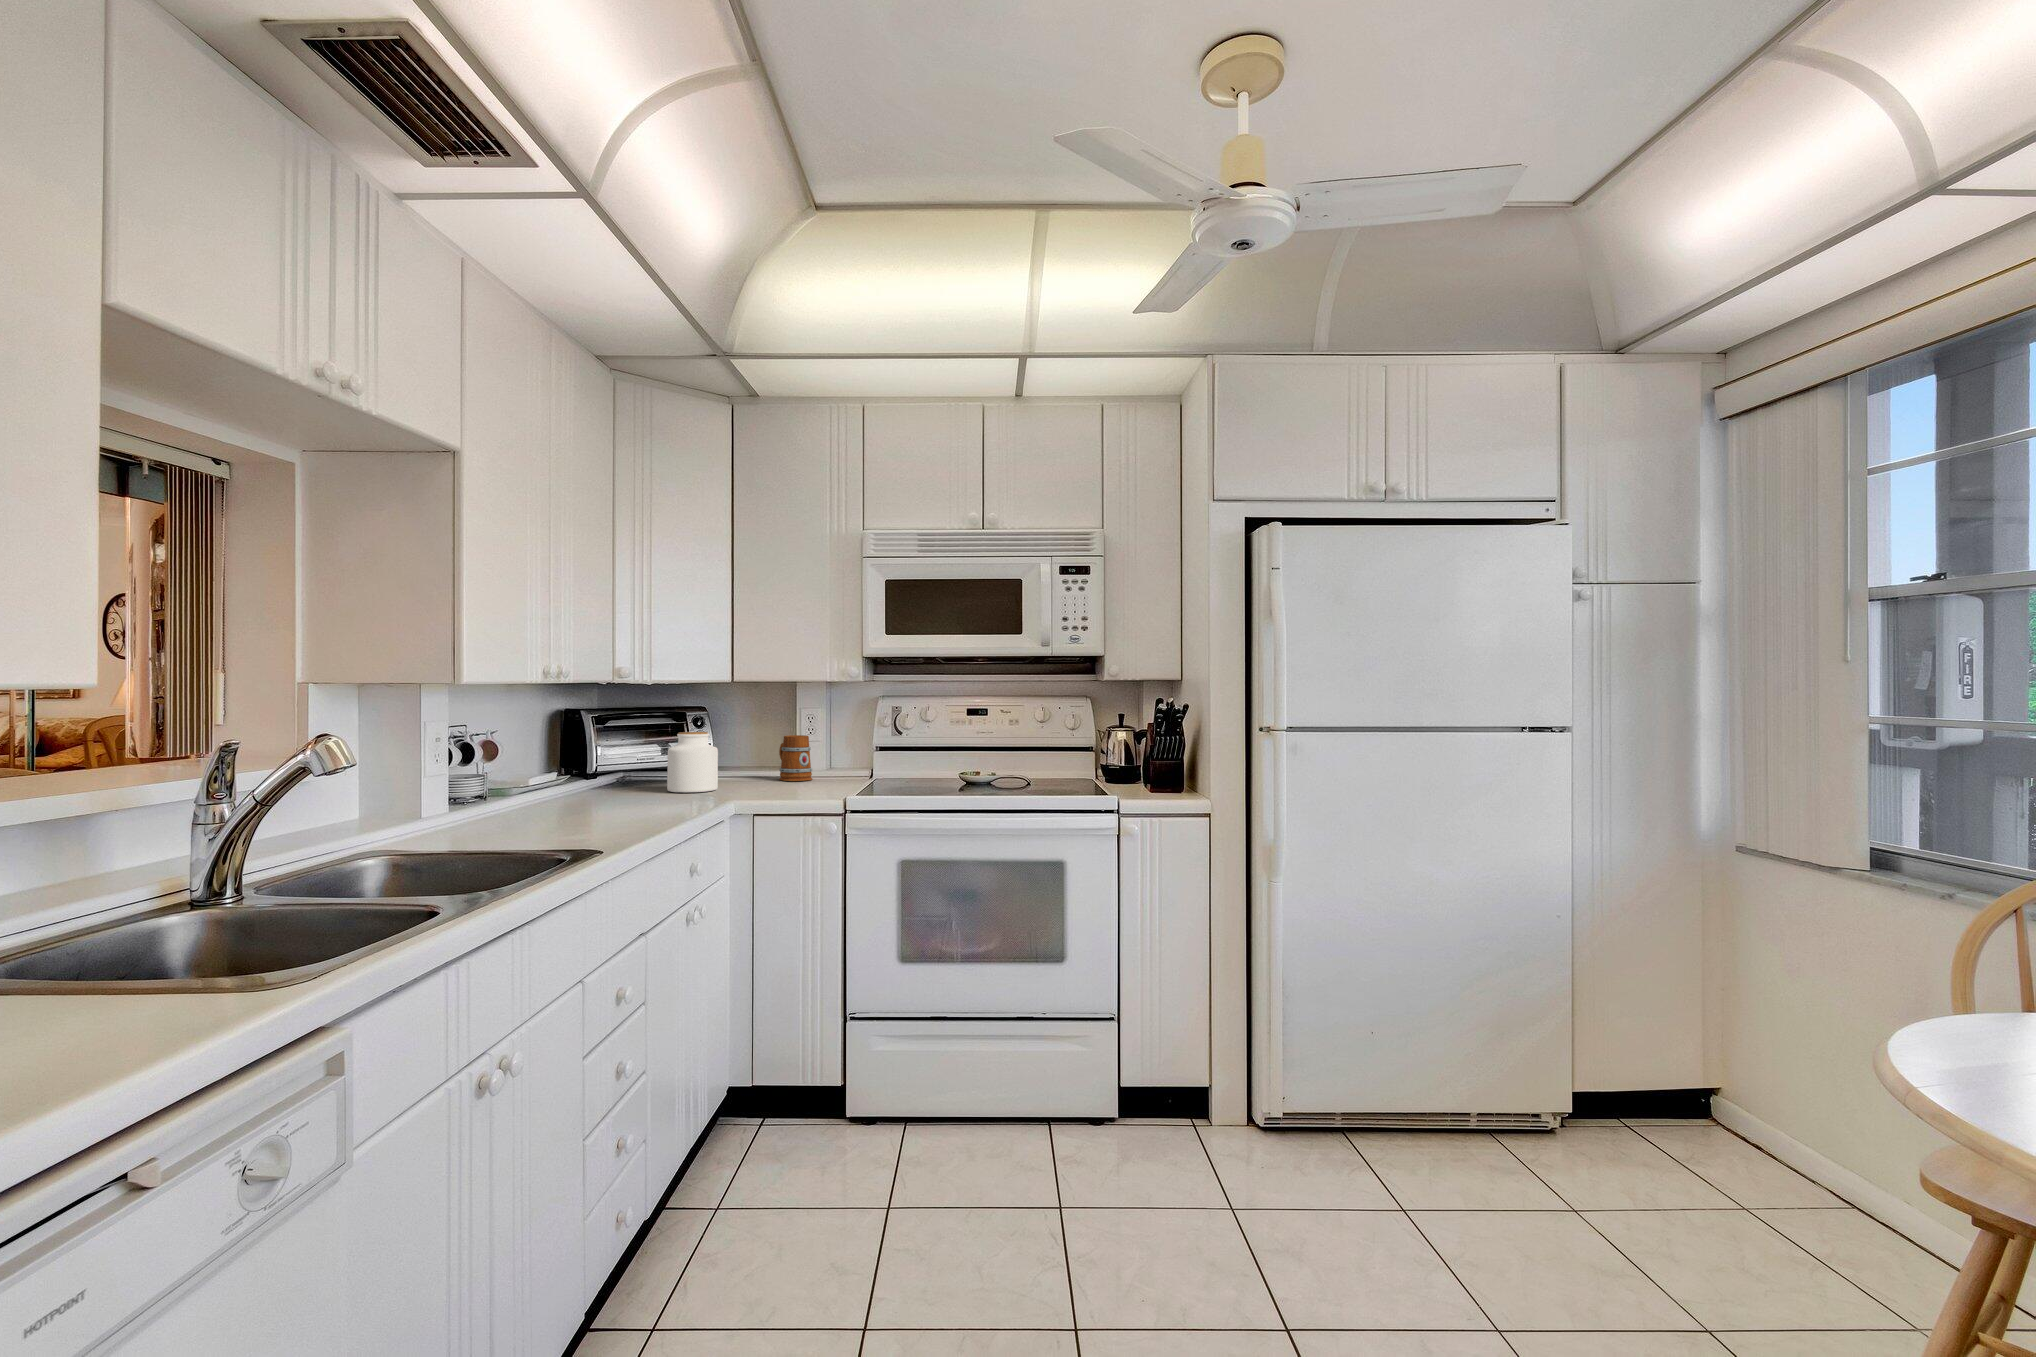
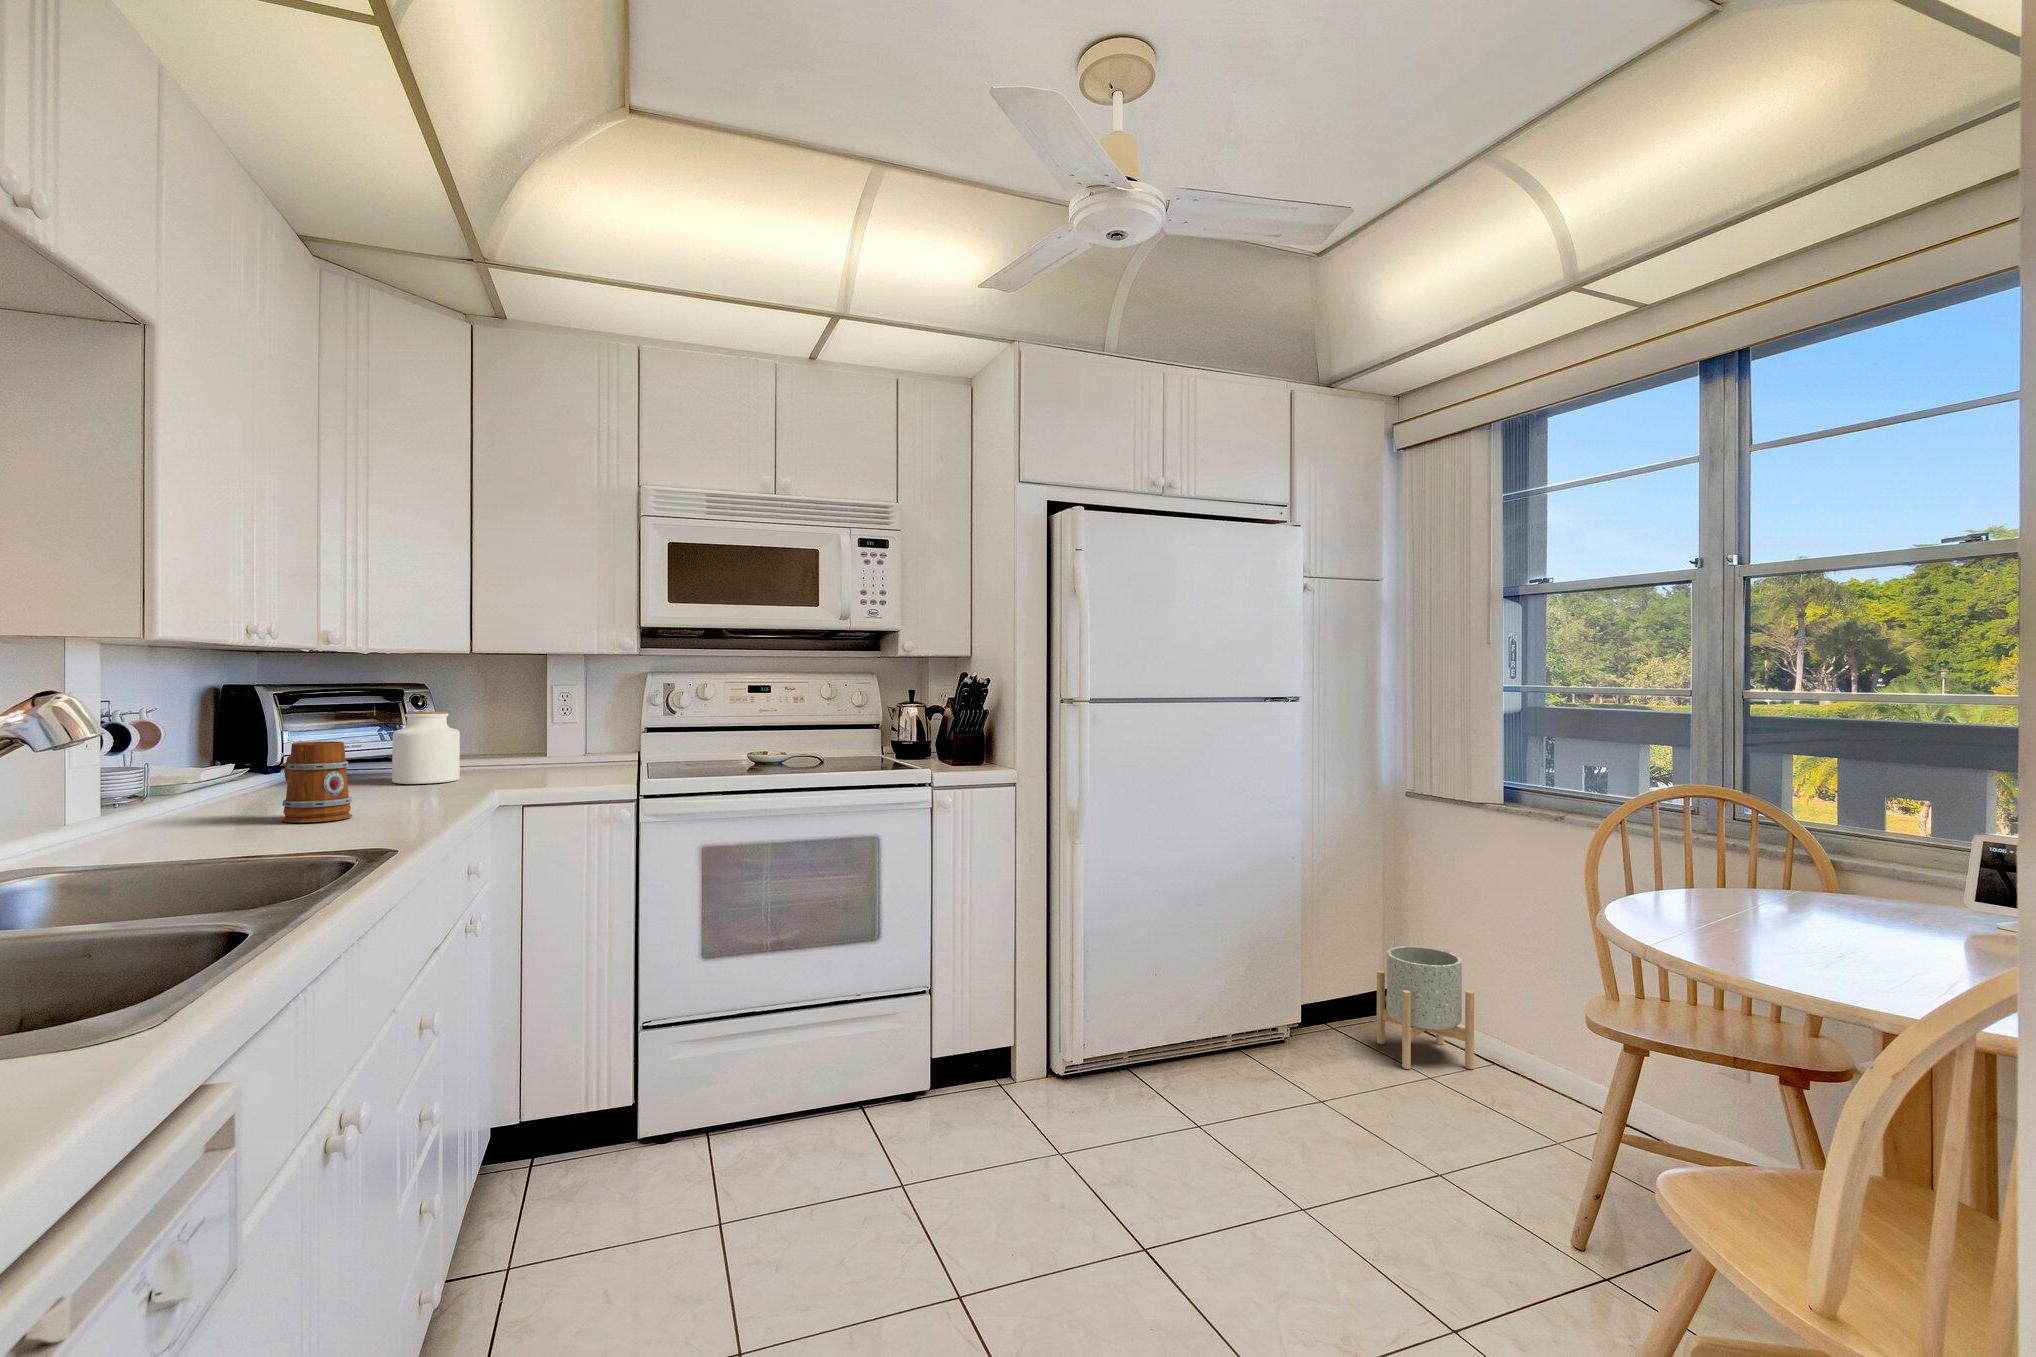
mug: present [779,735,812,781] -> present [282,741,352,822]
planter: none [1678,1038,1814,1210] -> present [1377,946,1474,1069]

